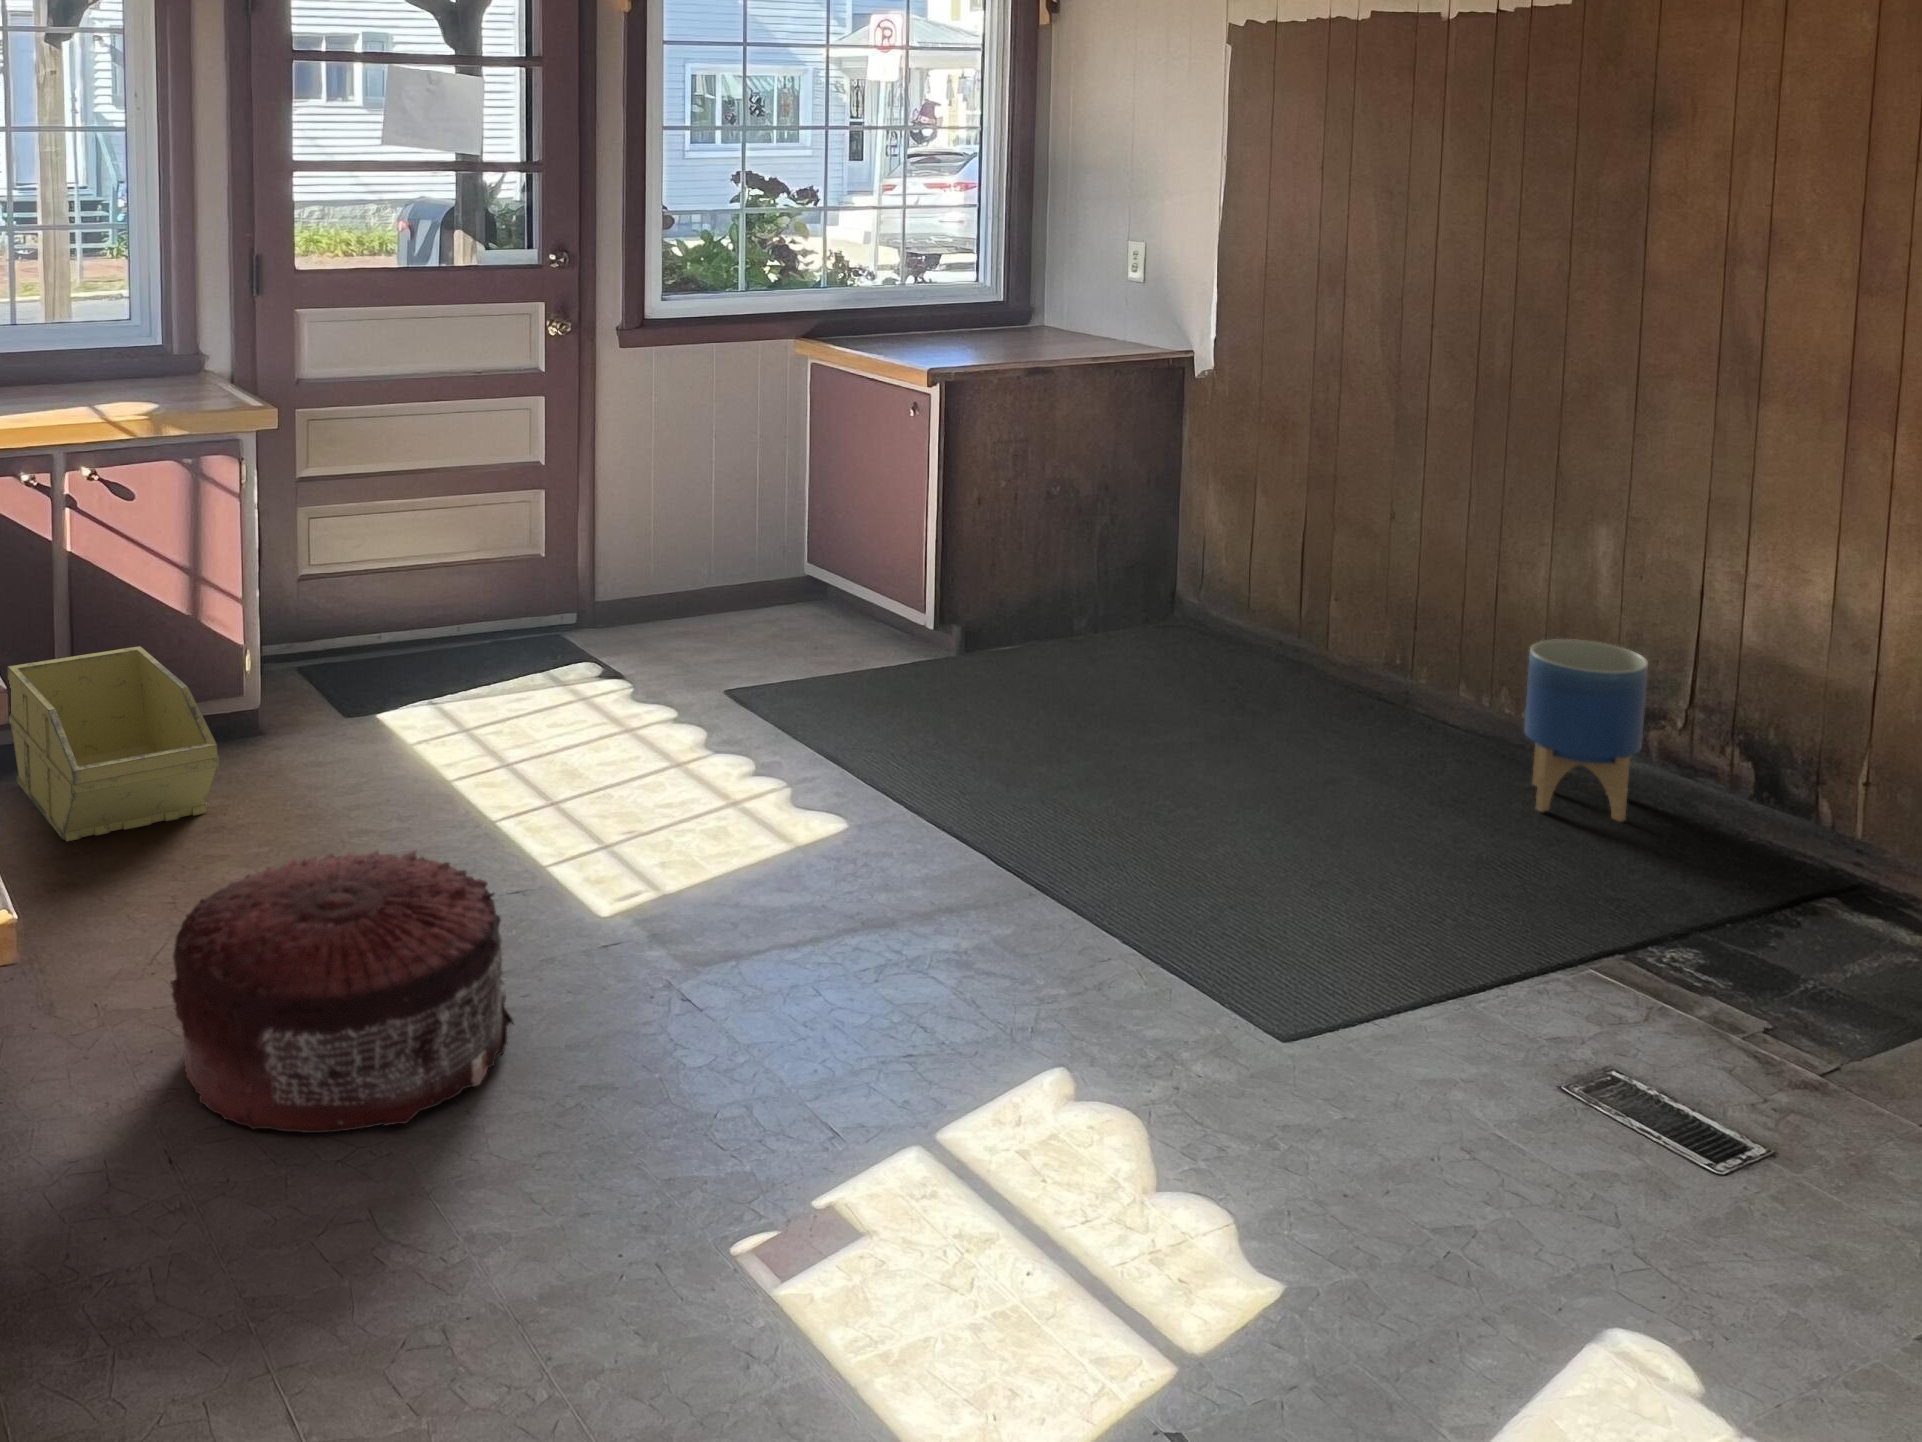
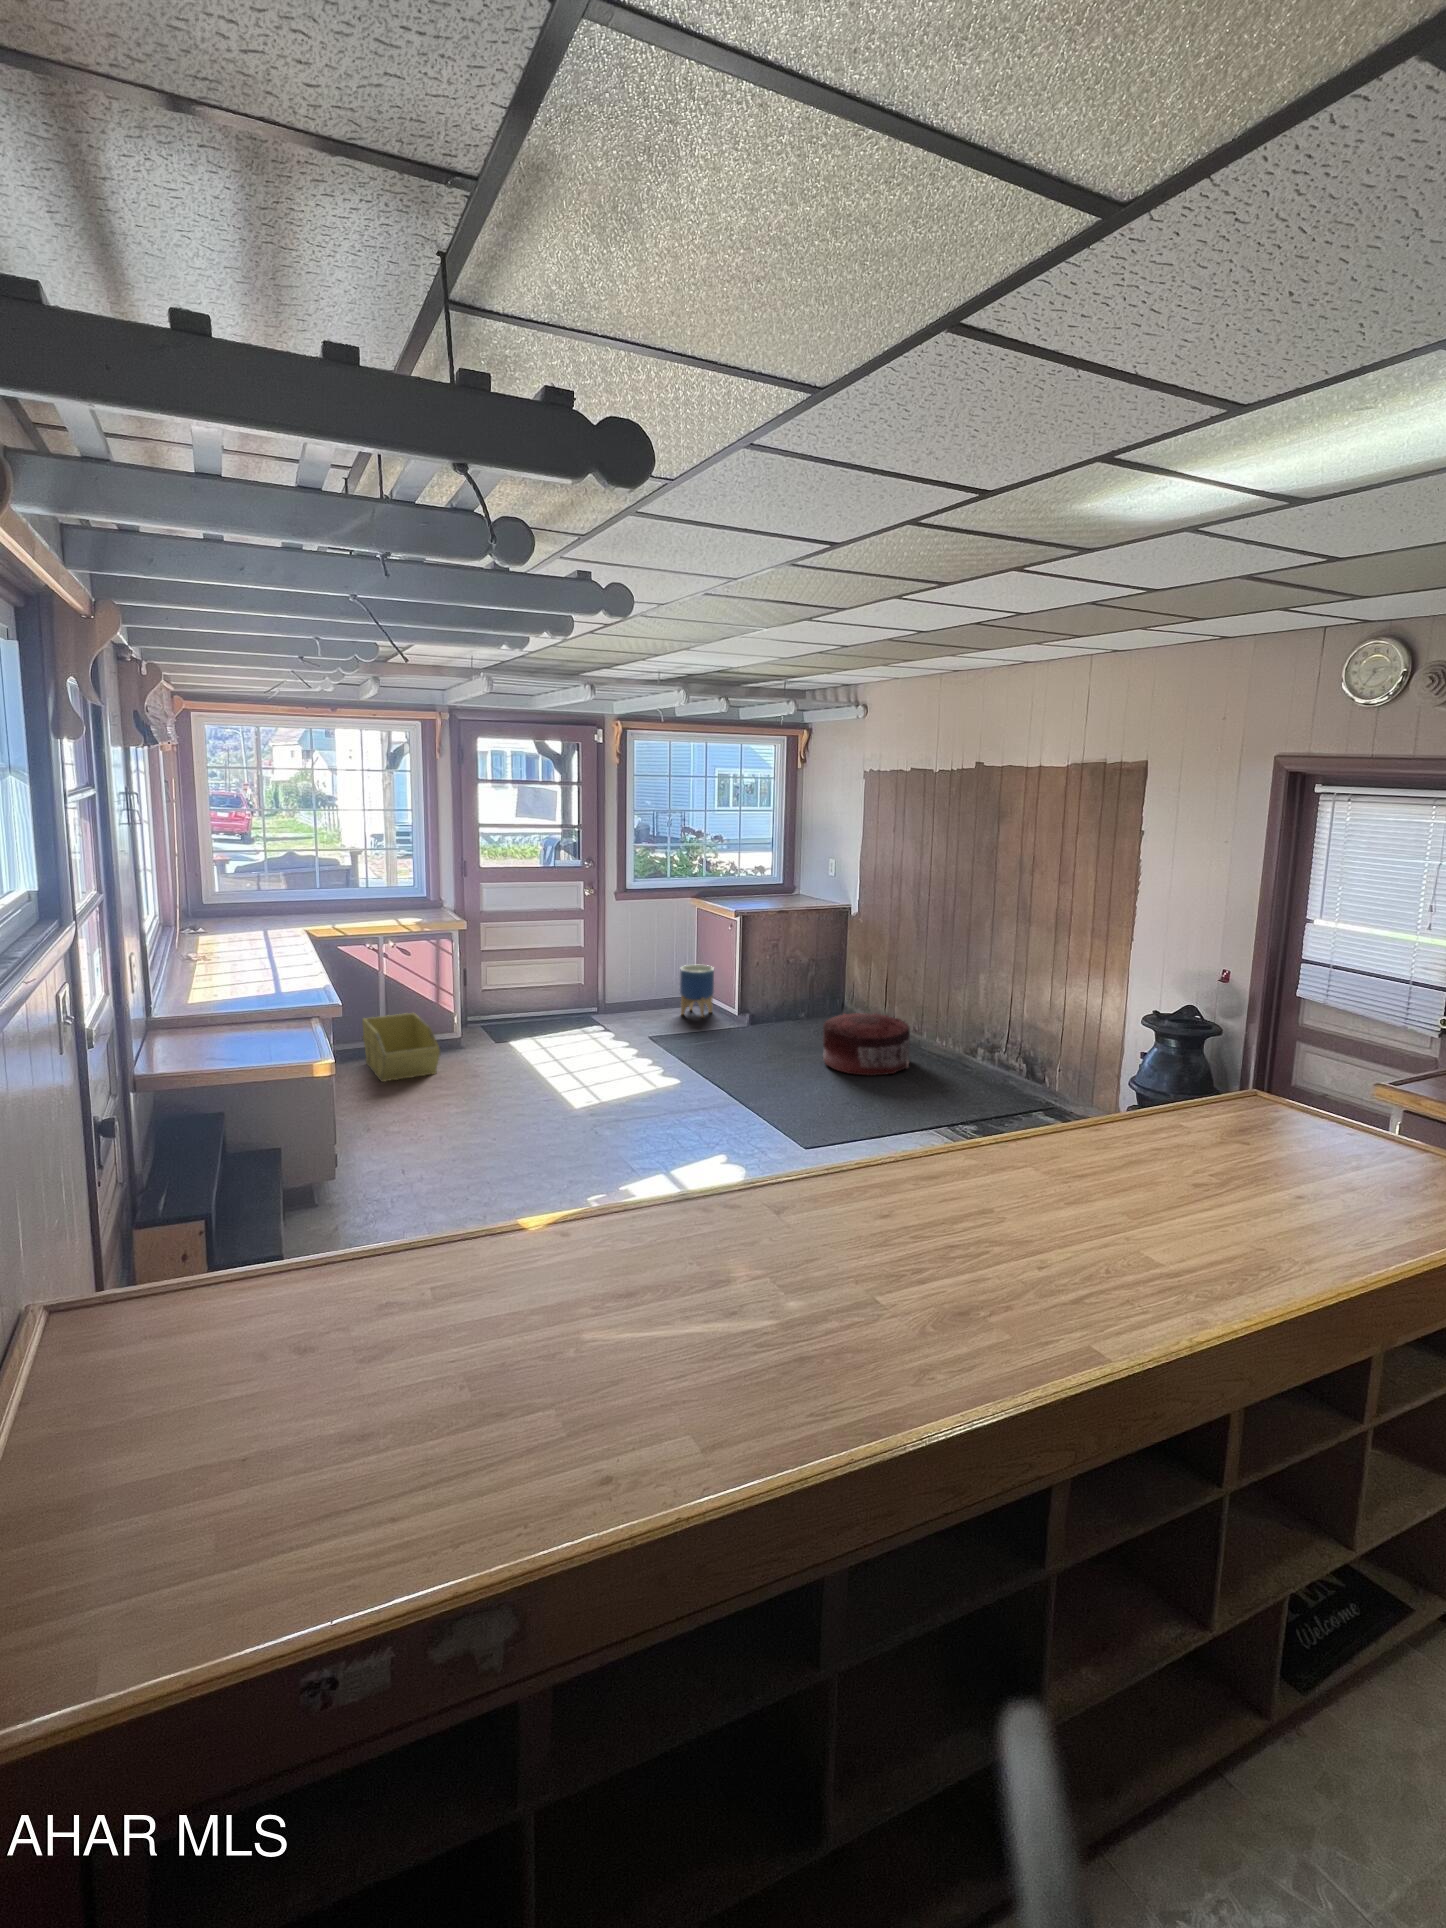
planter: present [1524,639,1648,822] -> present [680,965,714,1017]
pouf: present [170,851,513,1133] -> present [823,1013,910,1076]

